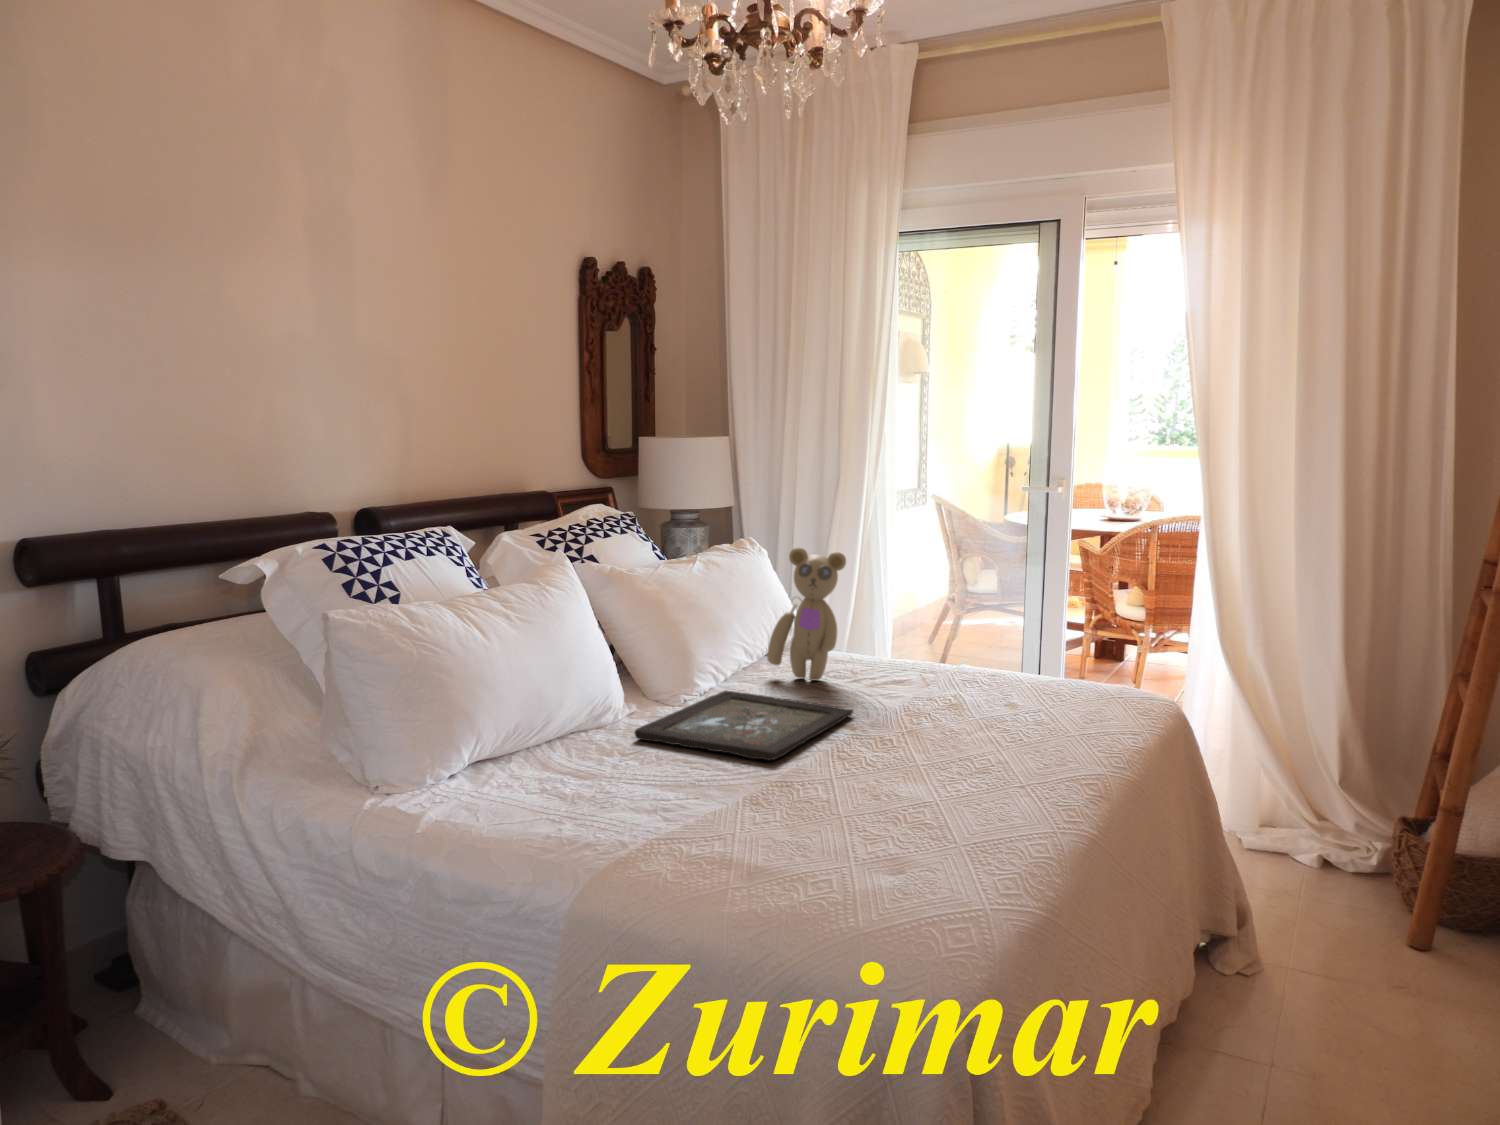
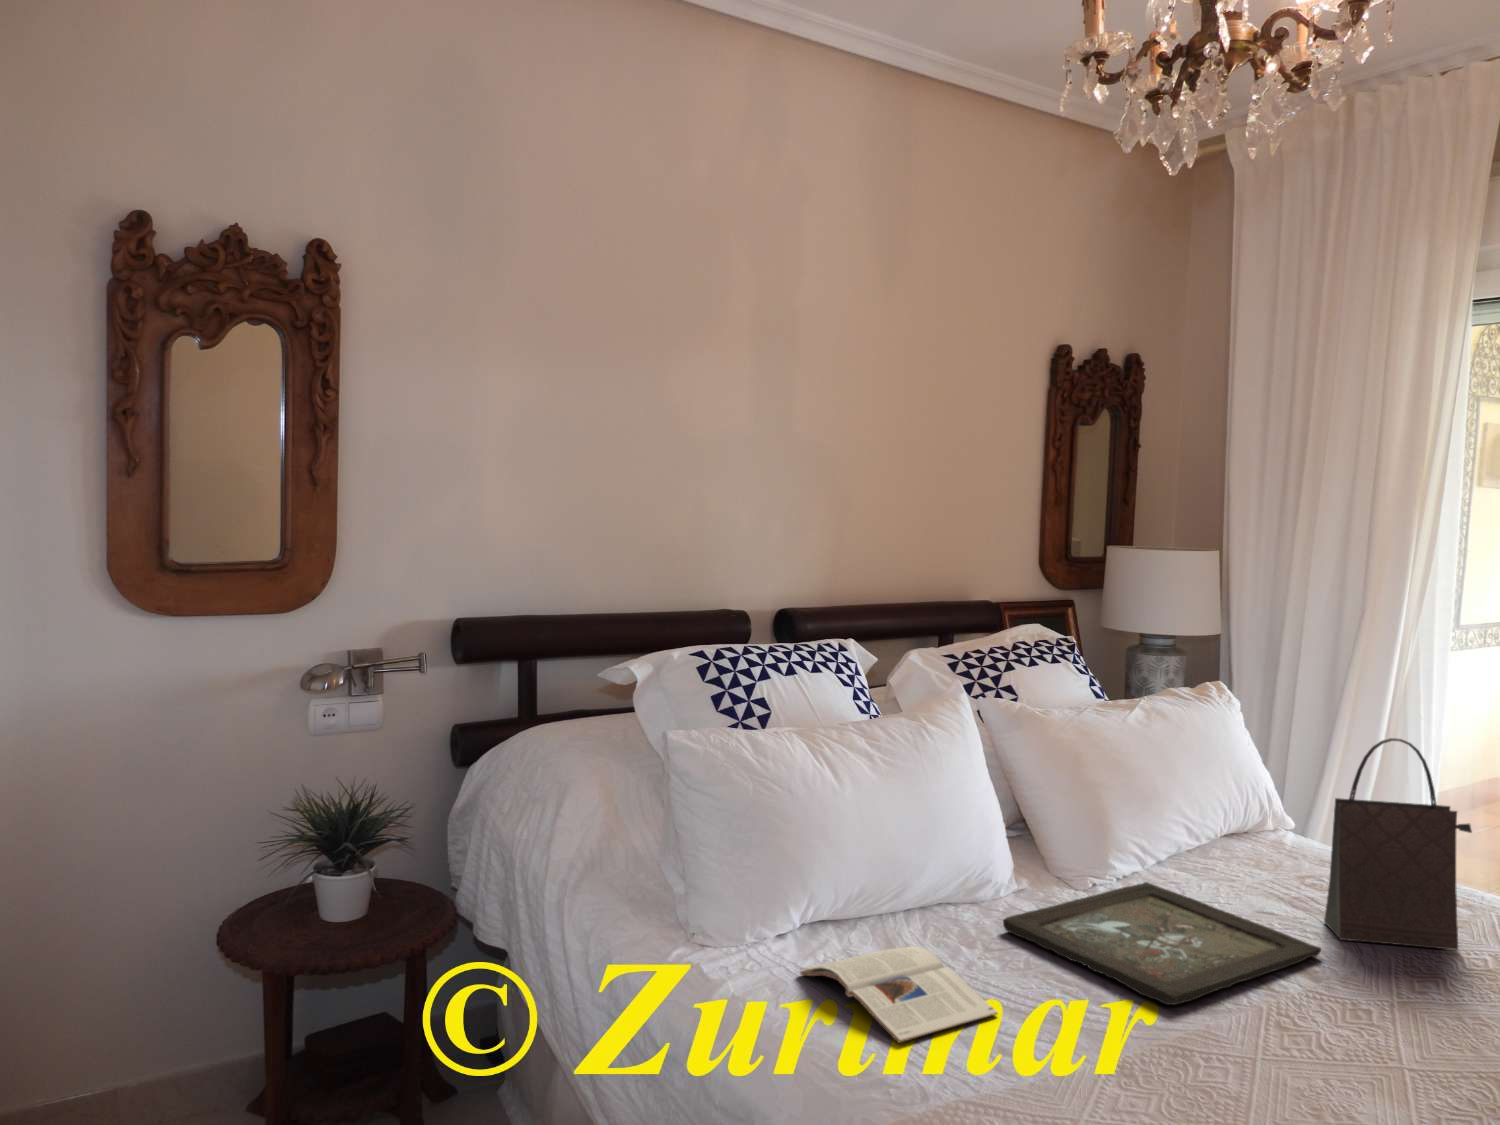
teddy bear: present [767,547,846,680] -> none [1217,707,1338,888]
handbag: none [848,557,934,704] -> present [1324,738,1472,950]
magazine: none [490,757,658,821] -> present [800,946,998,1043]

